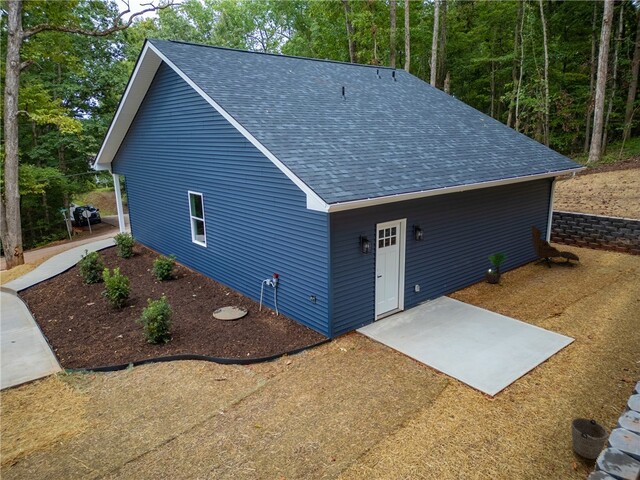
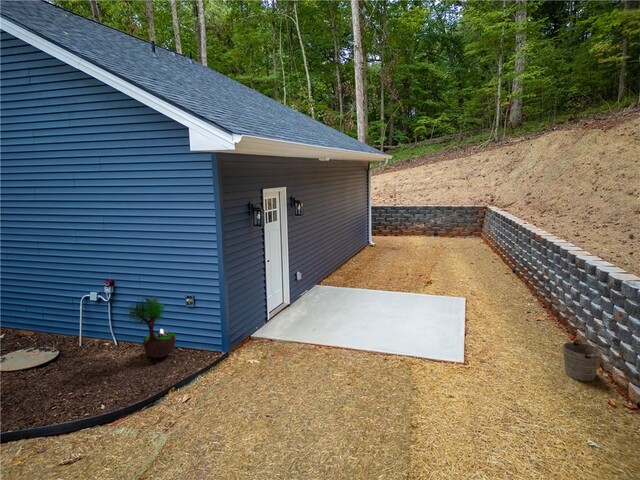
lounge chair: present [532,226,579,268] -> none [358,214,400,251]
potted tree: present [485,253,506,283] -> present [126,297,175,358]

